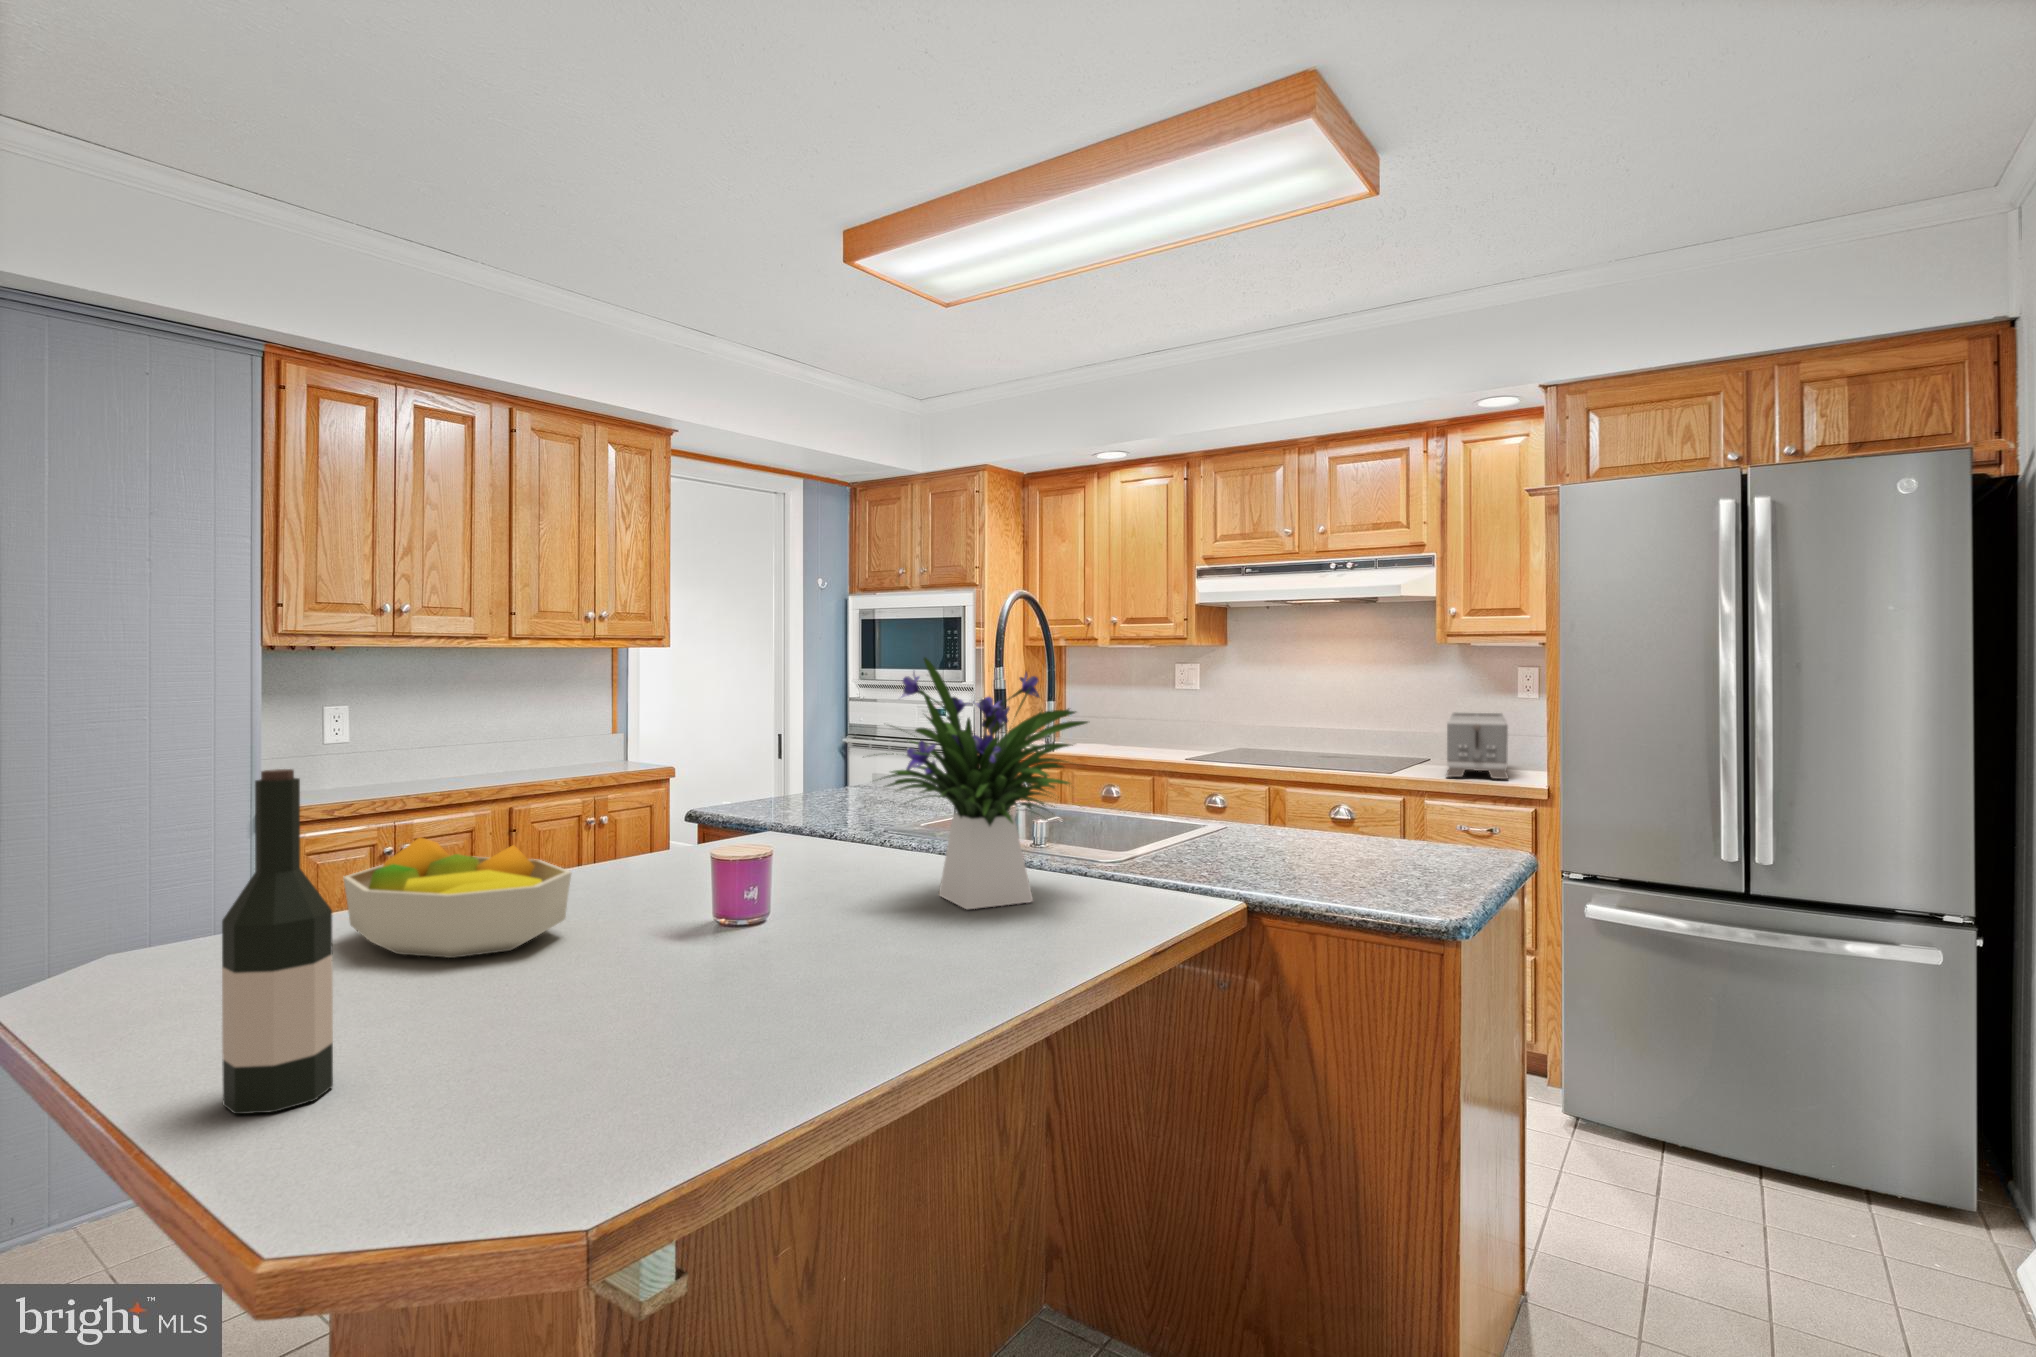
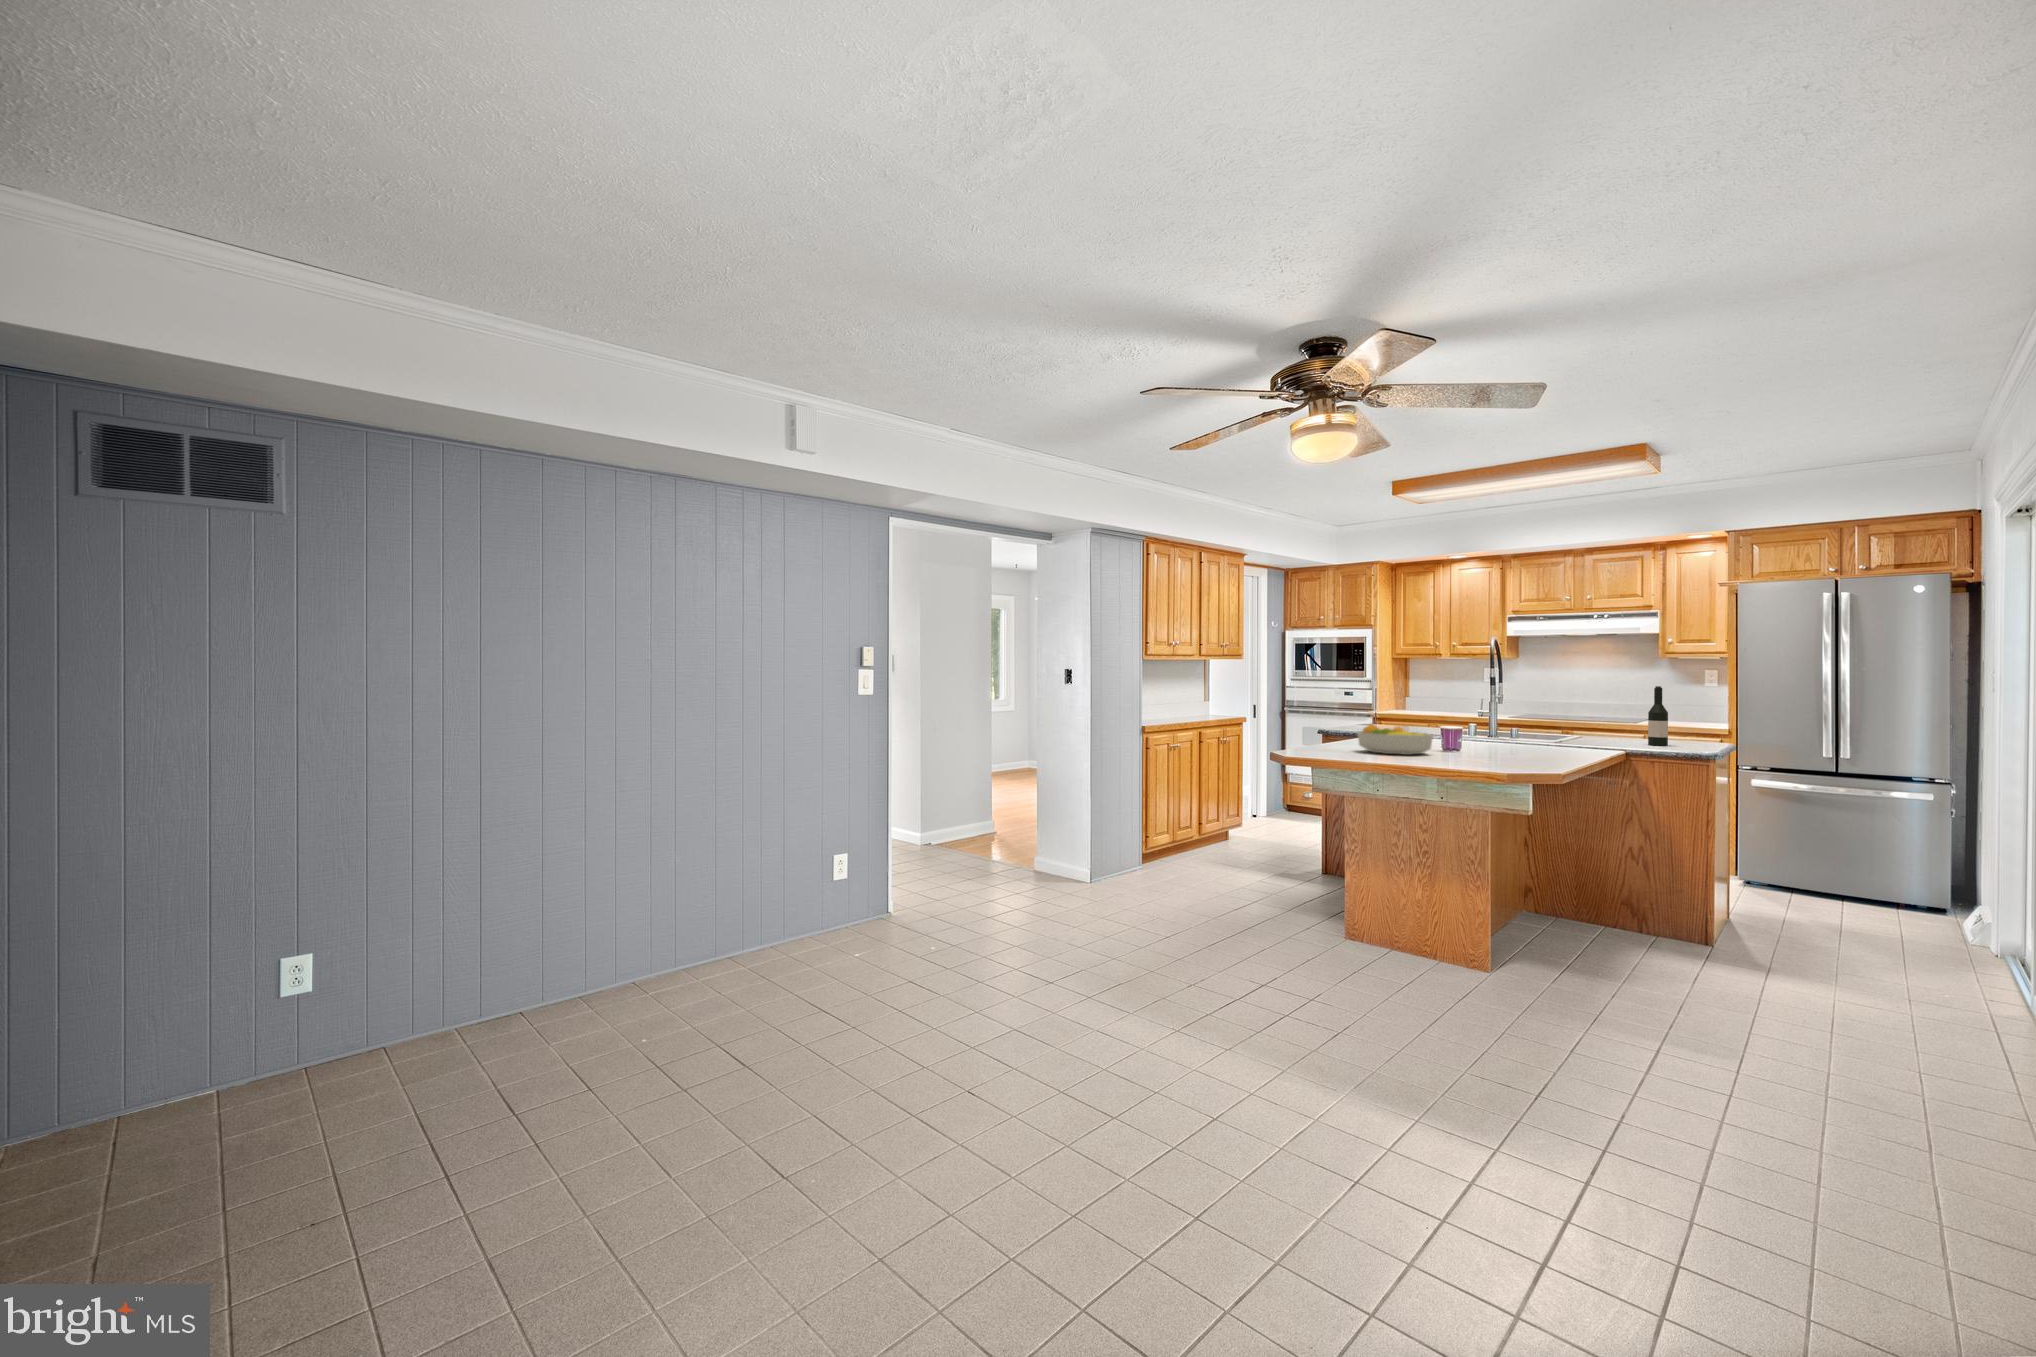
flower arrangement: present [874,658,1088,909] -> none [1499,668,1591,751]
toaster: present [1446,713,1508,779] -> none [1665,694,1705,727]
wine bottle: present [222,769,333,1114] -> present [1648,686,1668,746]

